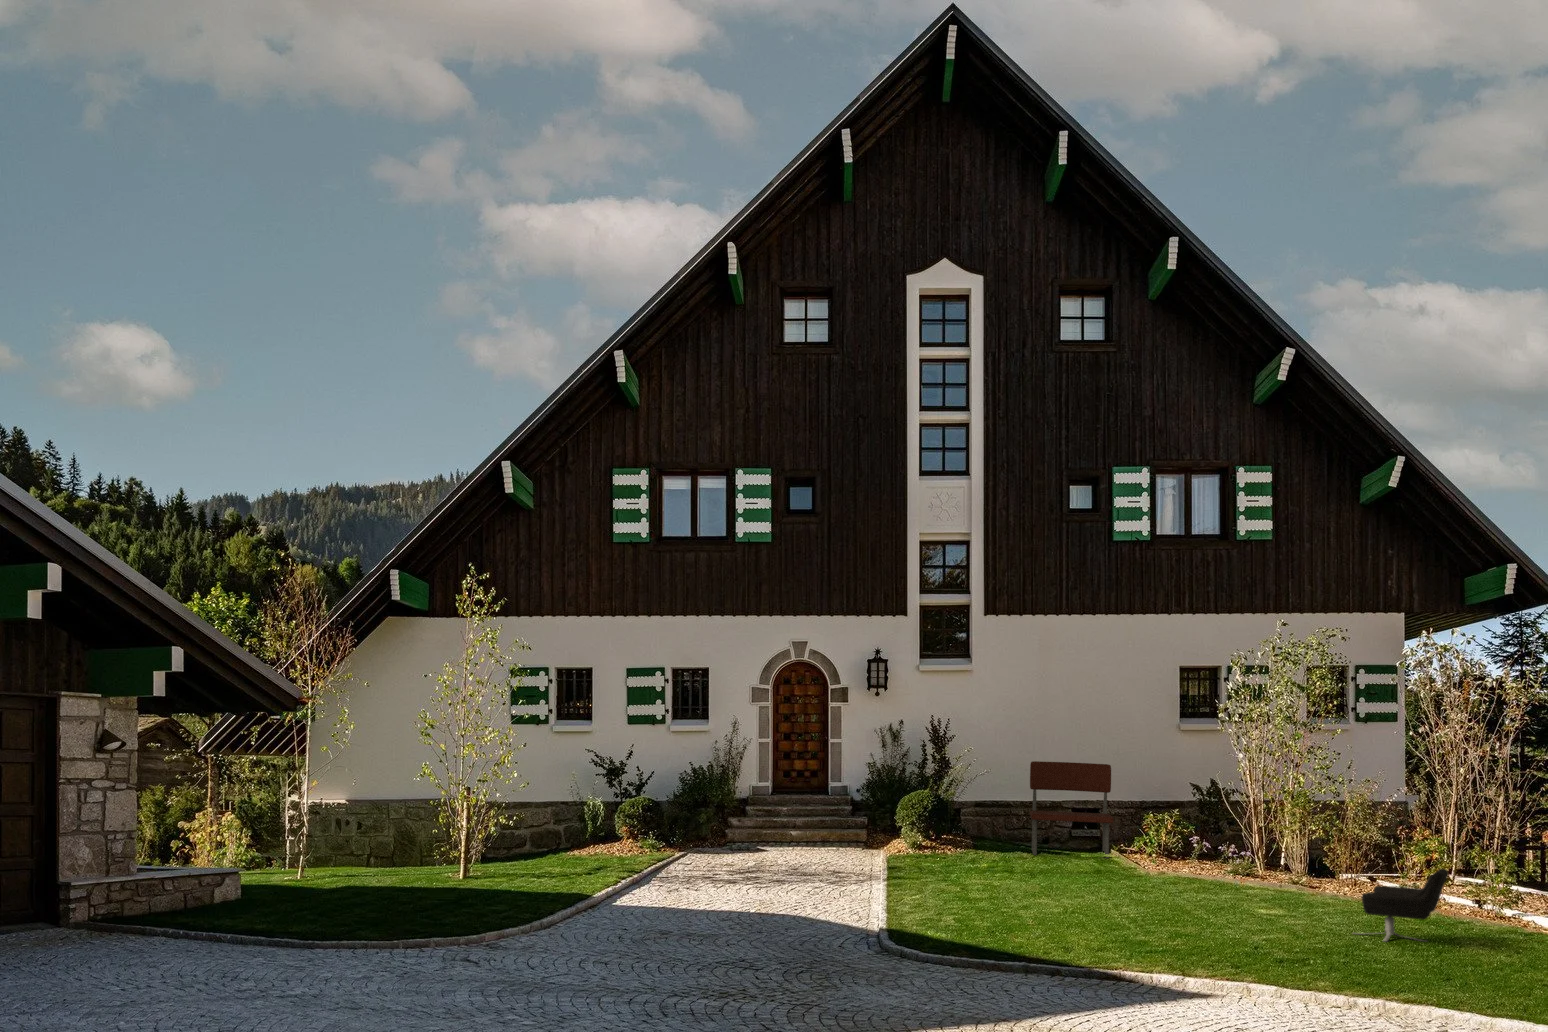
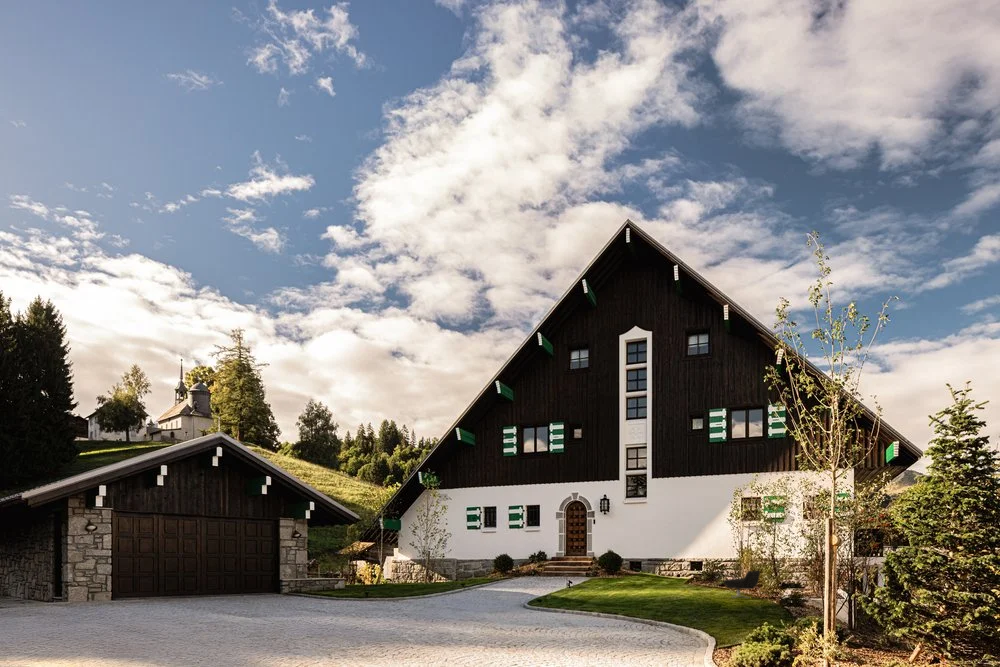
bench: present [1030,761,1114,858] -> none [660,540,696,579]

